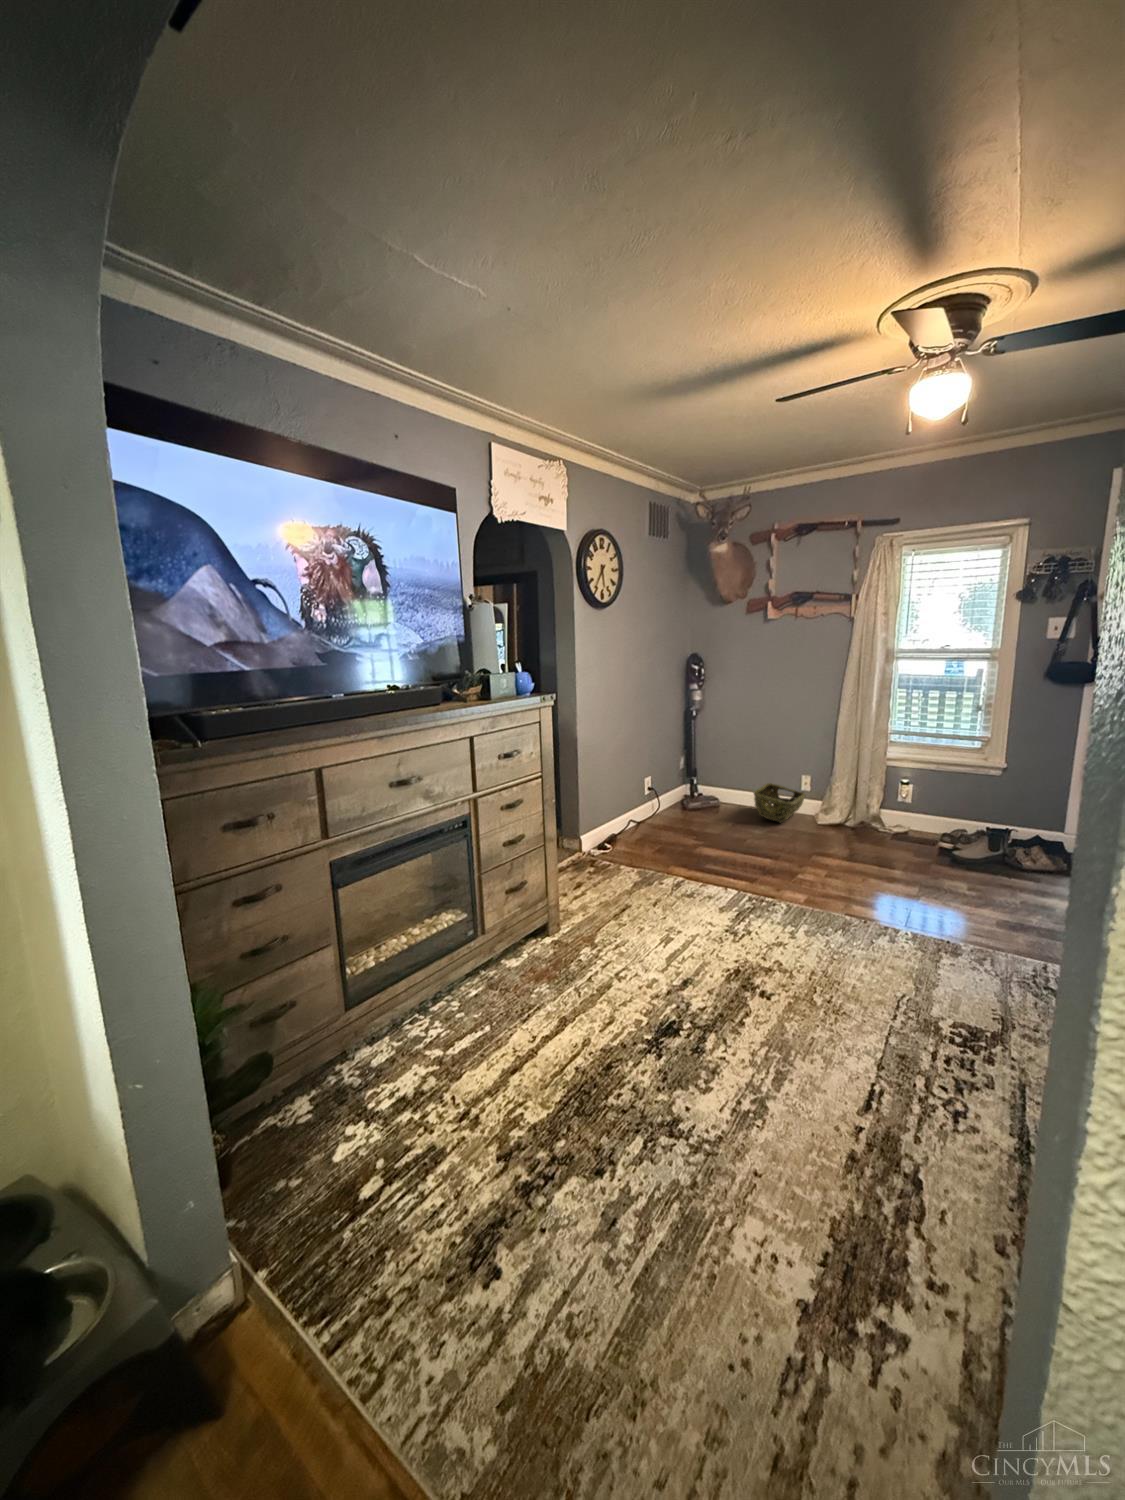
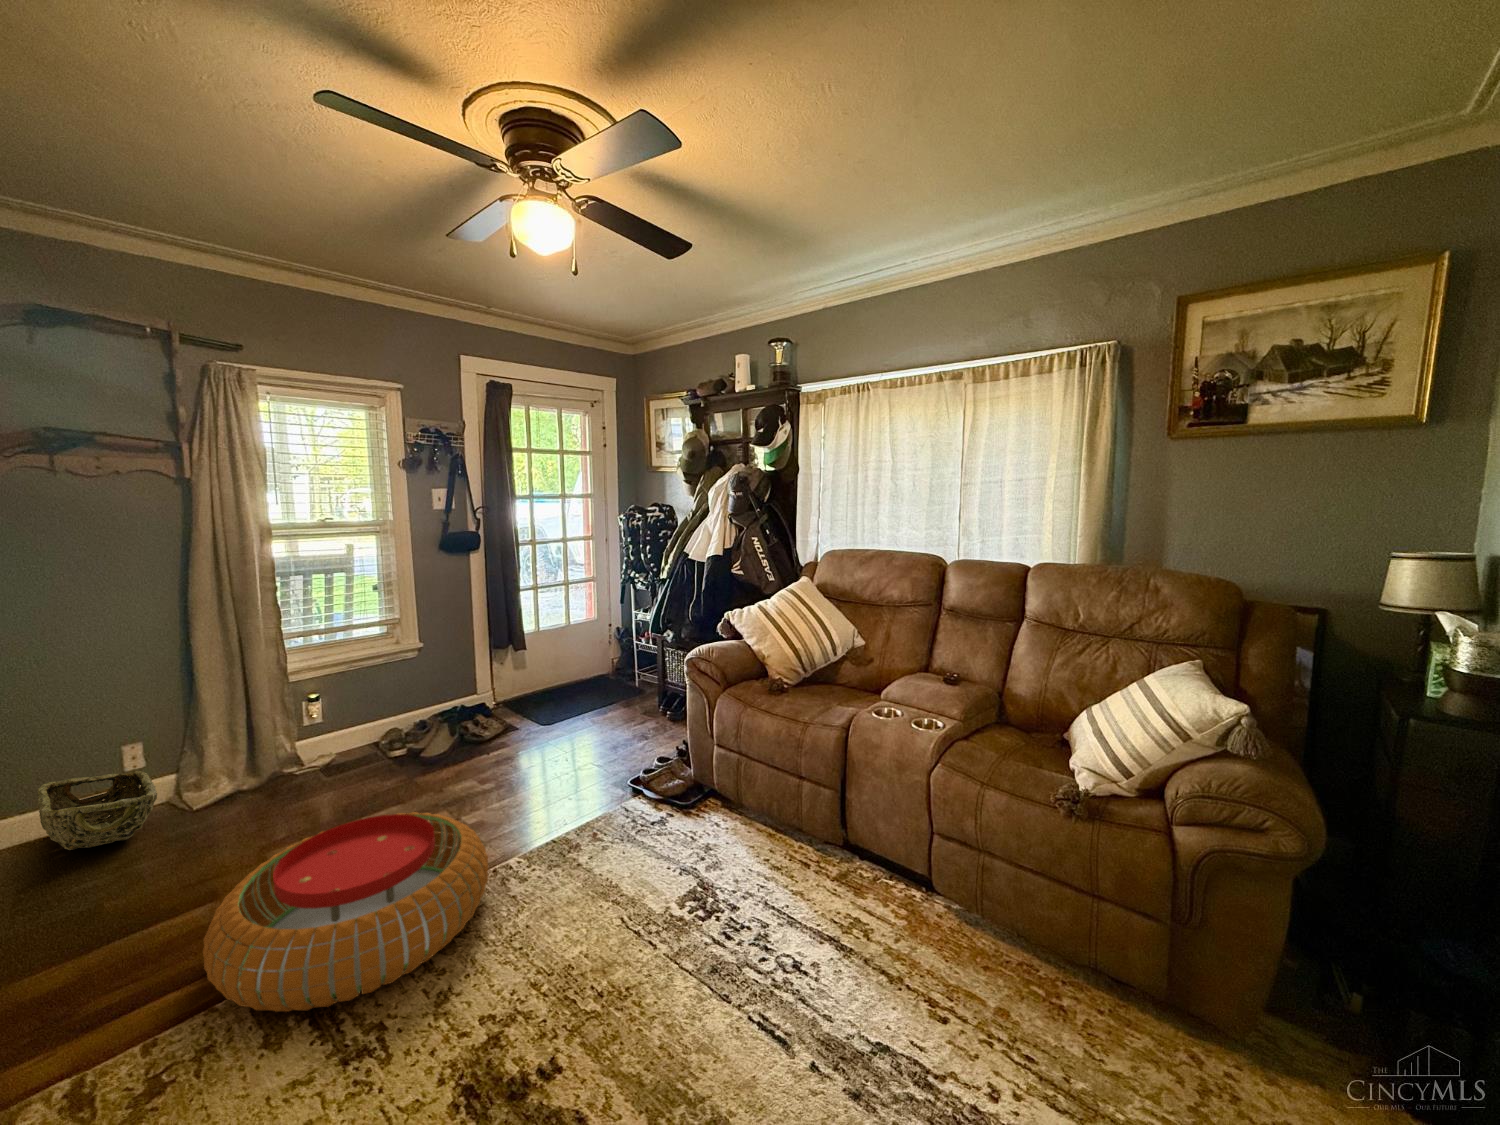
pouf: none [723,841,878,932] -> present [203,812,488,1012]

